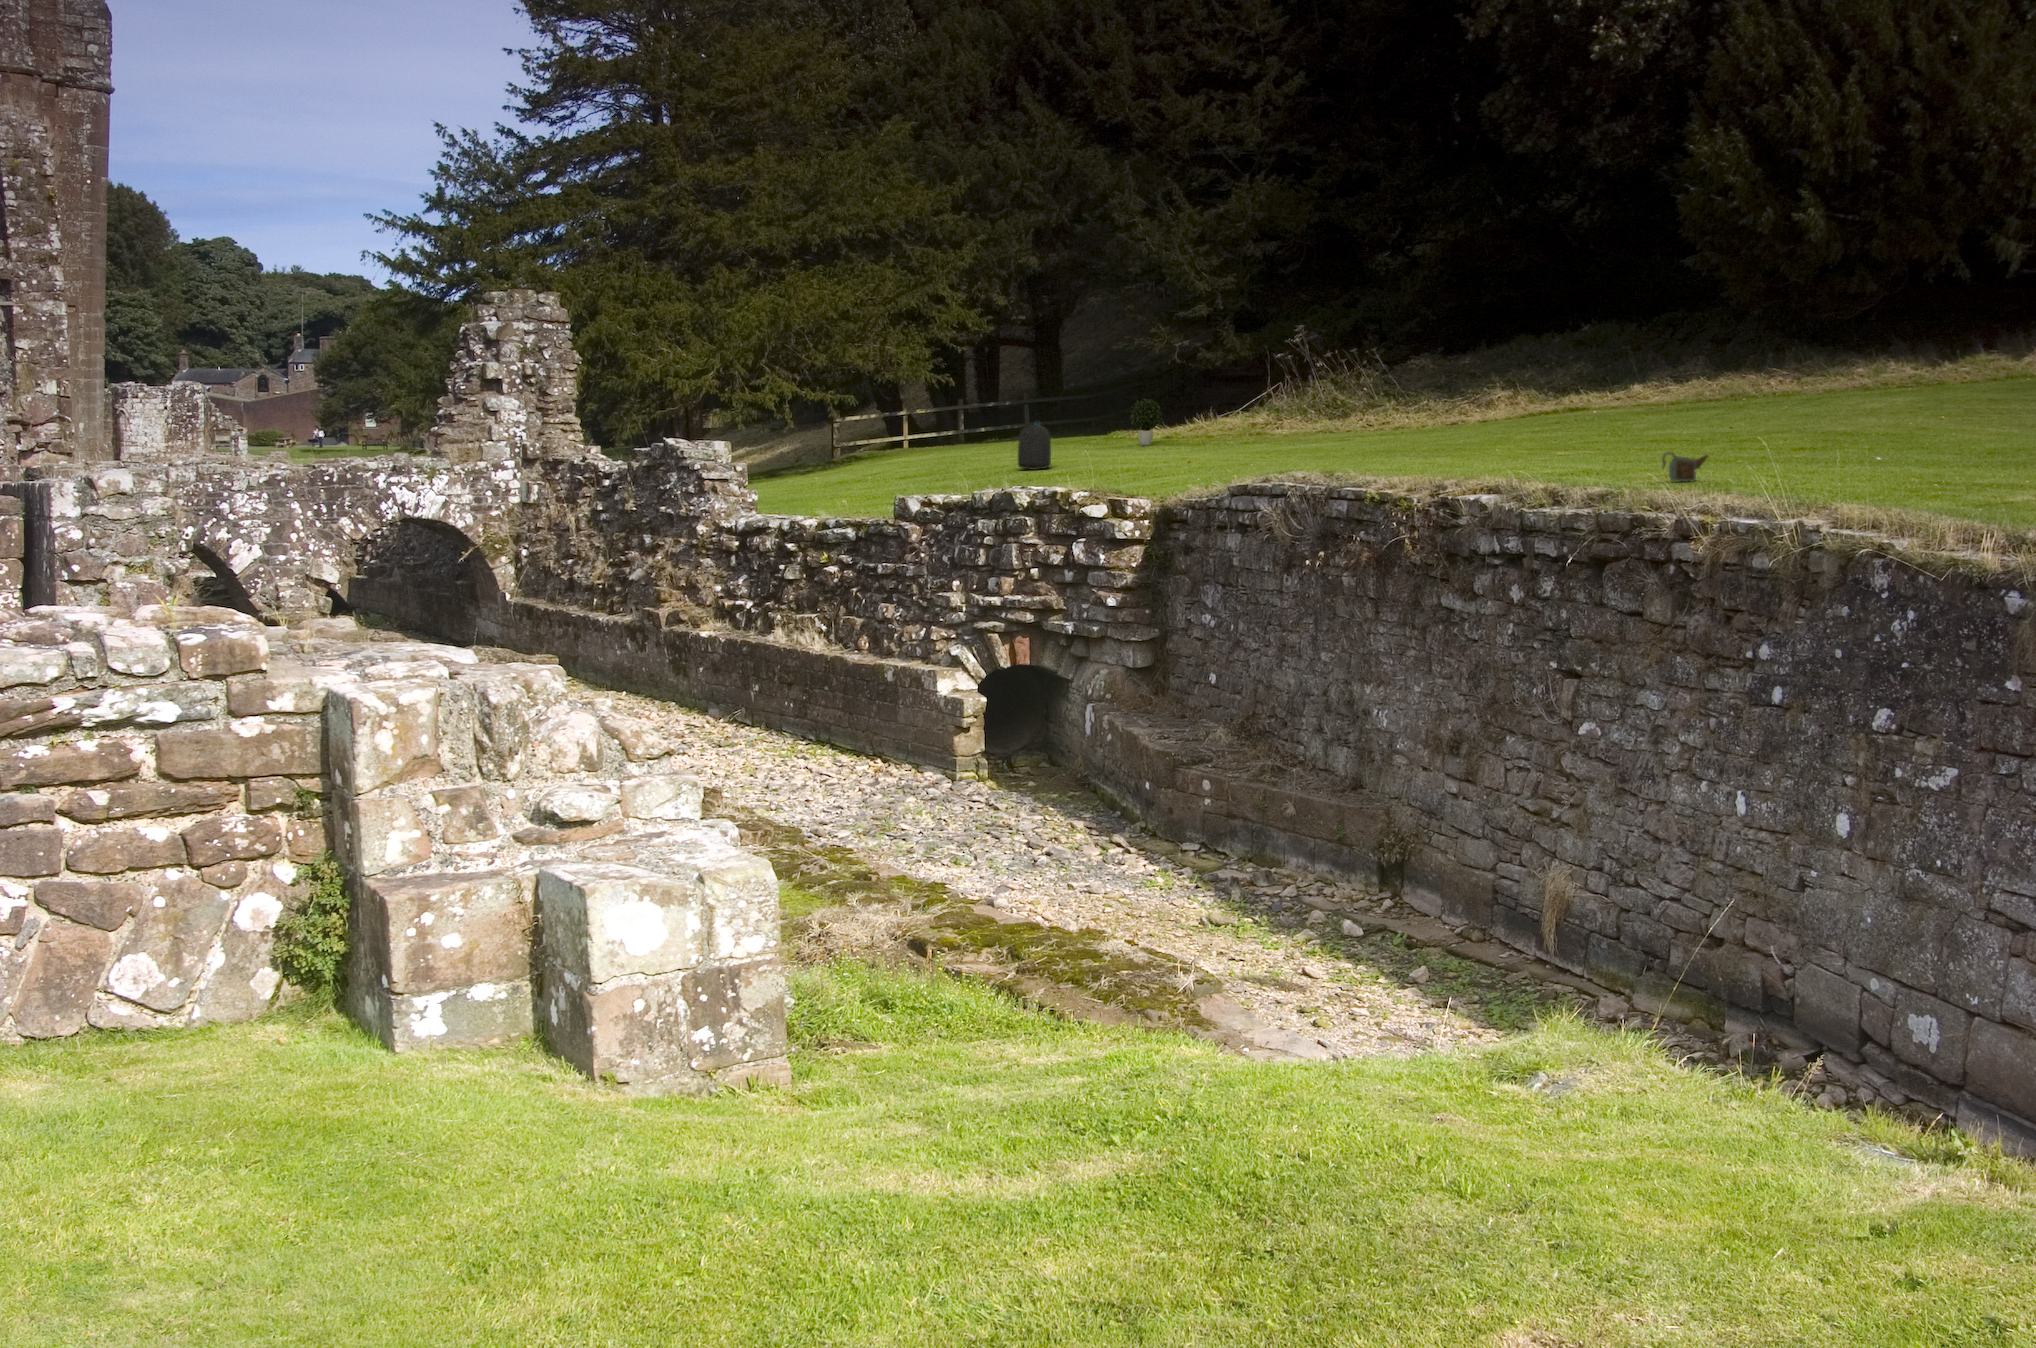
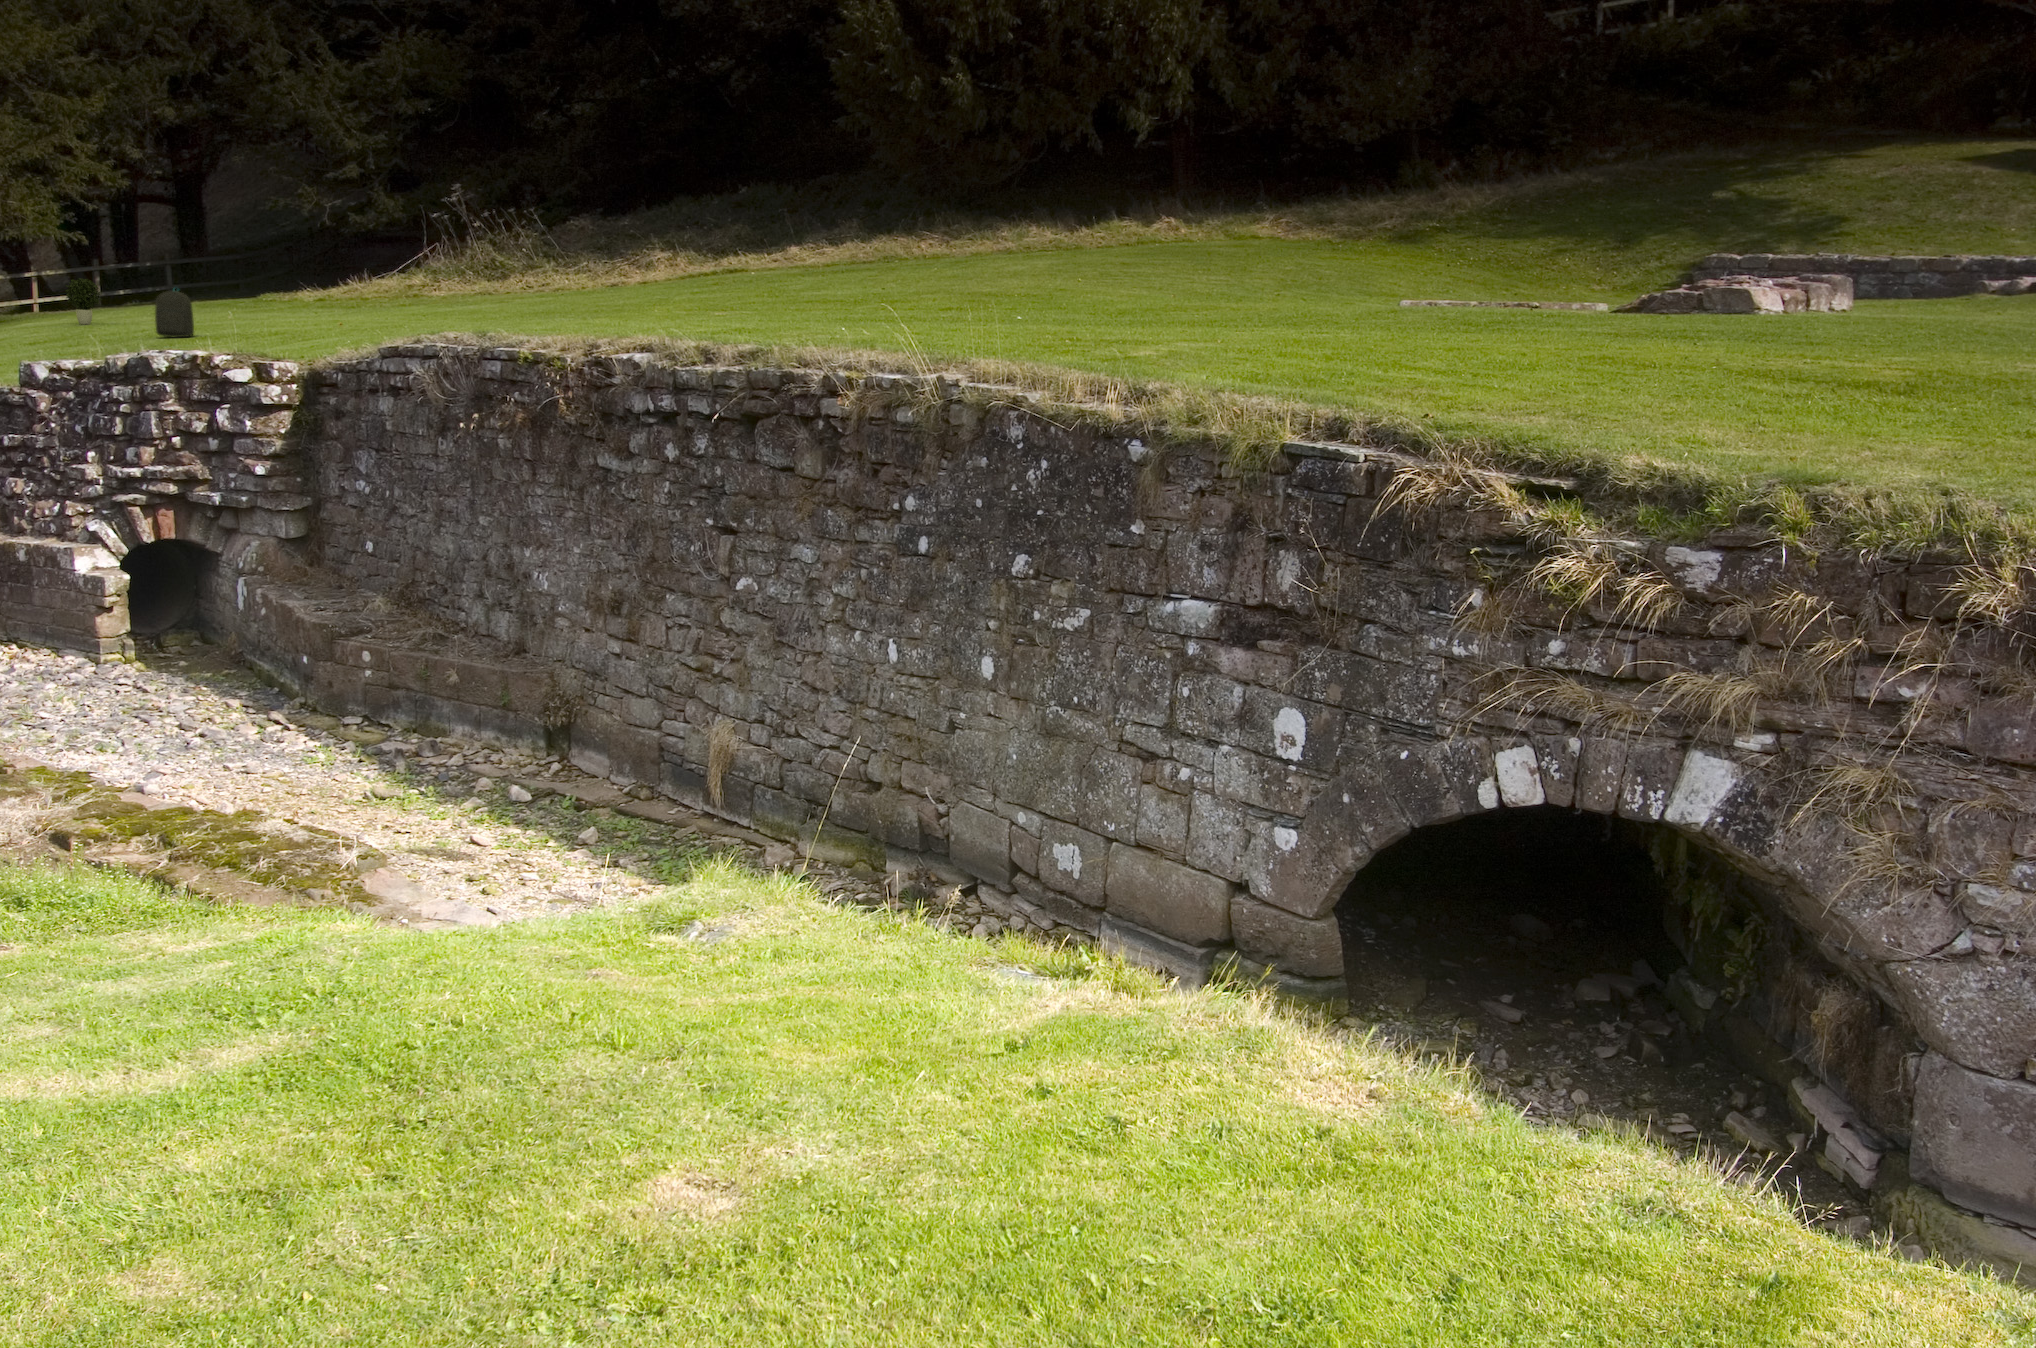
potted plant: present [1130,399,1162,446] -> present [65,278,101,325]
watering can: present [1662,452,1708,481] -> none [800,319,844,349]

